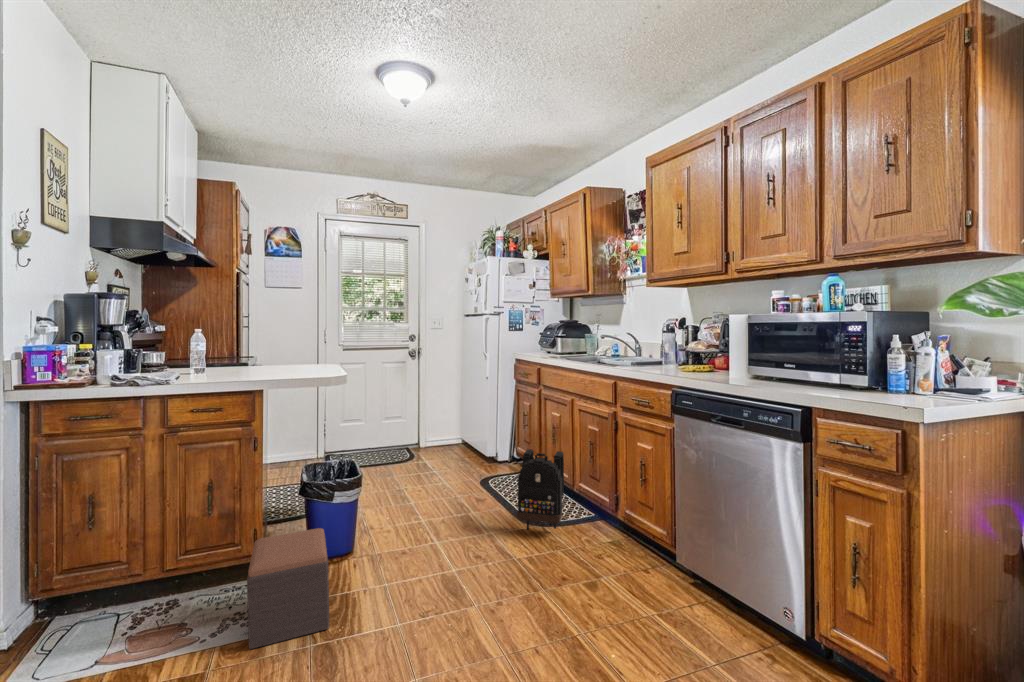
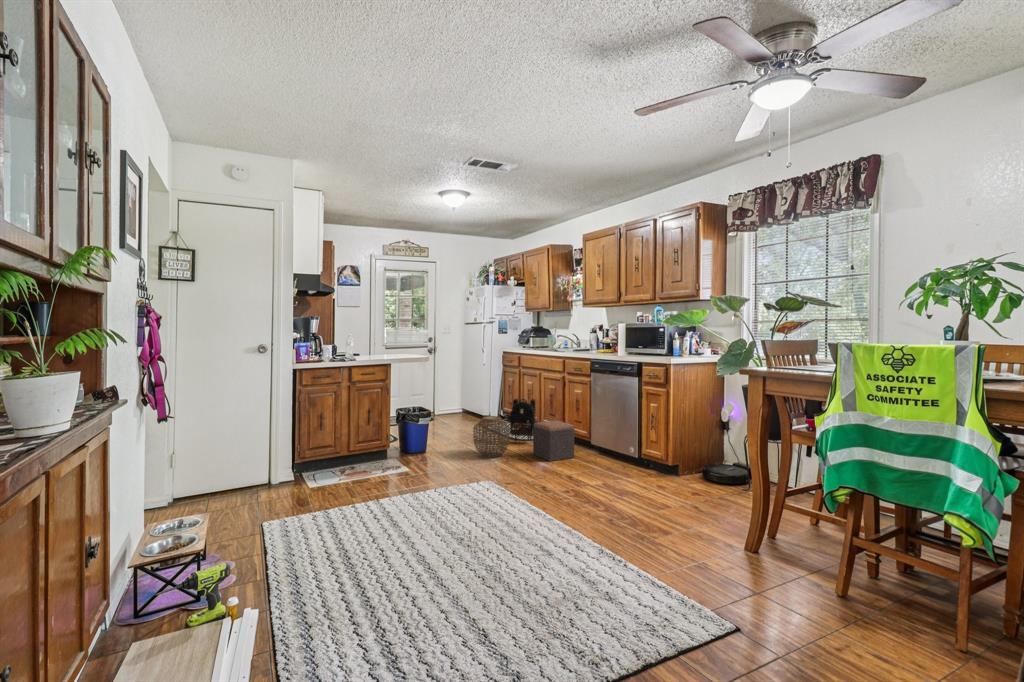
woven basket: none [437,499,510,591] -> present [473,416,510,457]
footstool: present [247,528,329,649] -> present [533,420,574,461]

